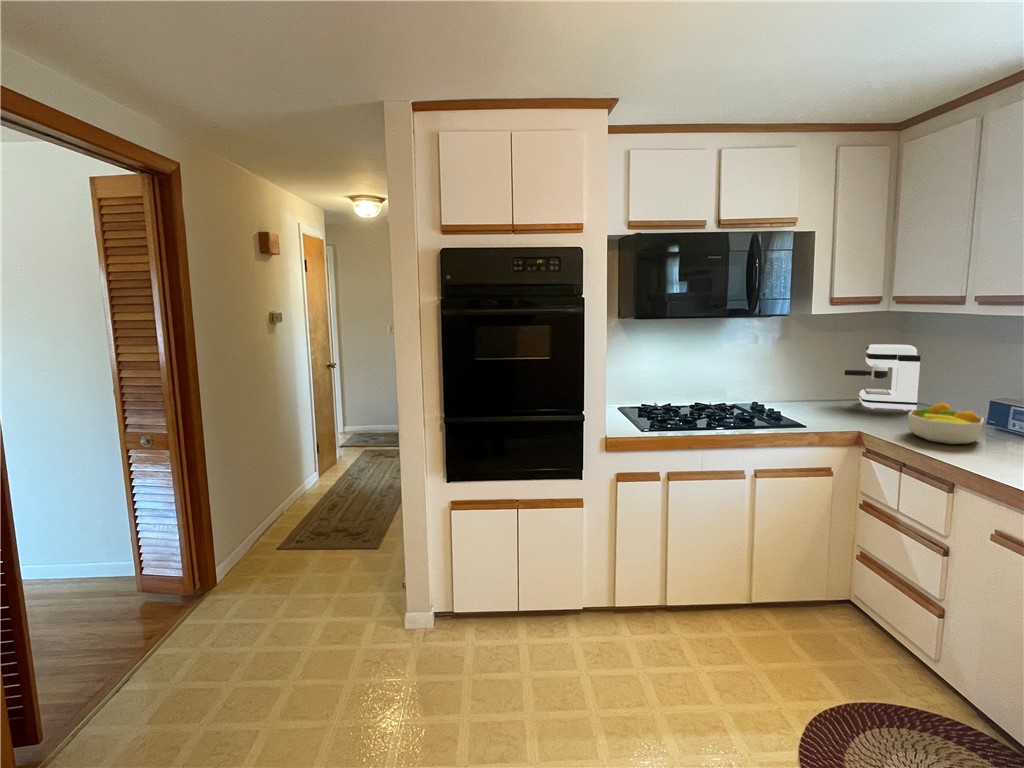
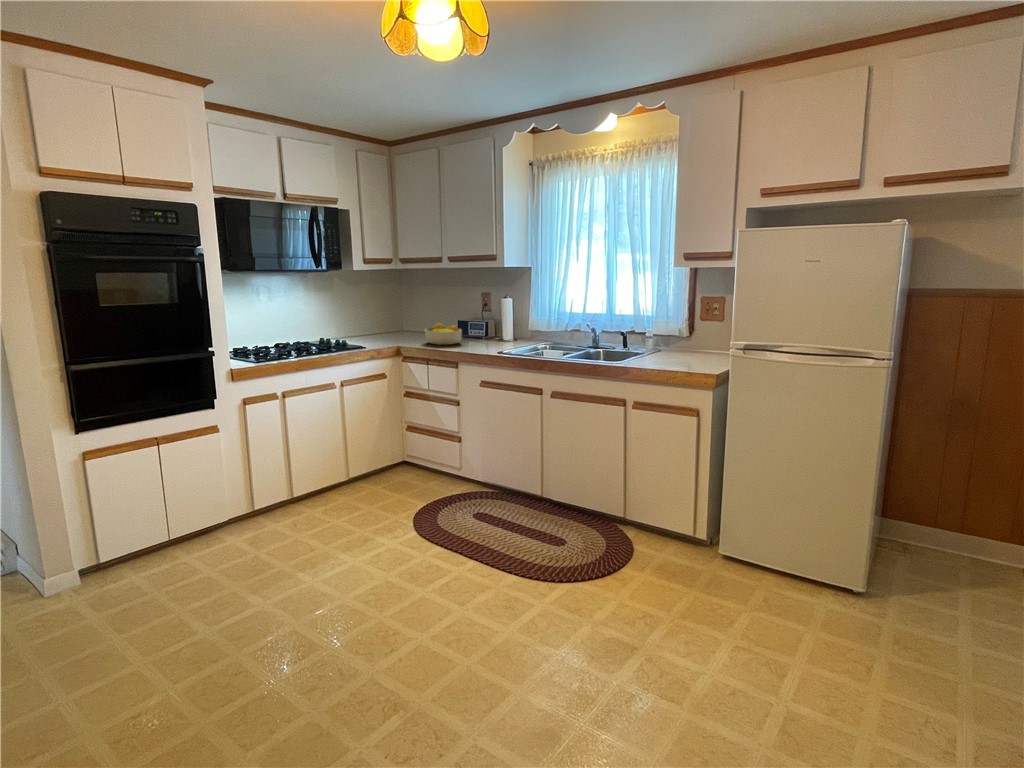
coffee maker: present [845,344,921,411] -> none [373,293,419,336]

